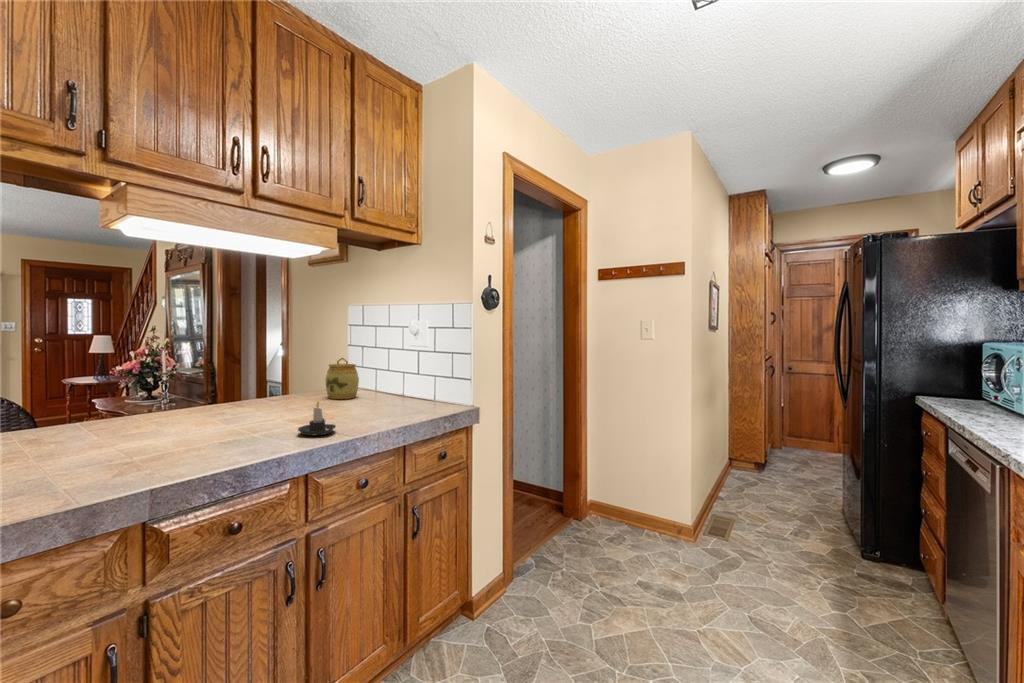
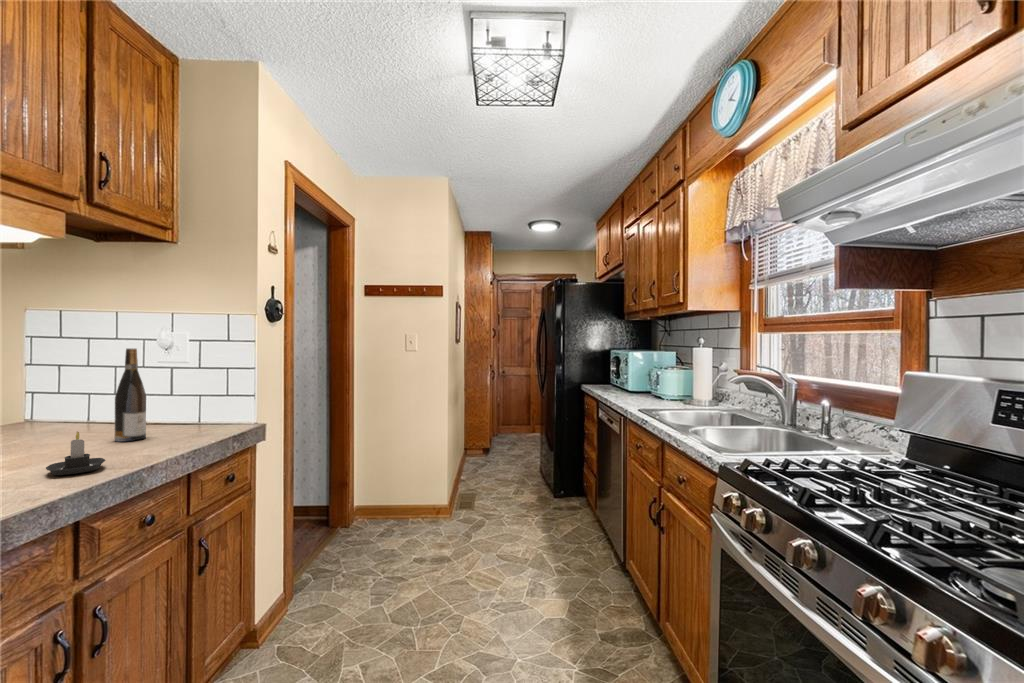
wine bottle: none [362,334,383,413] -> present [114,348,146,442]
jar: present [326,358,359,399] -> none [34,378,90,432]

